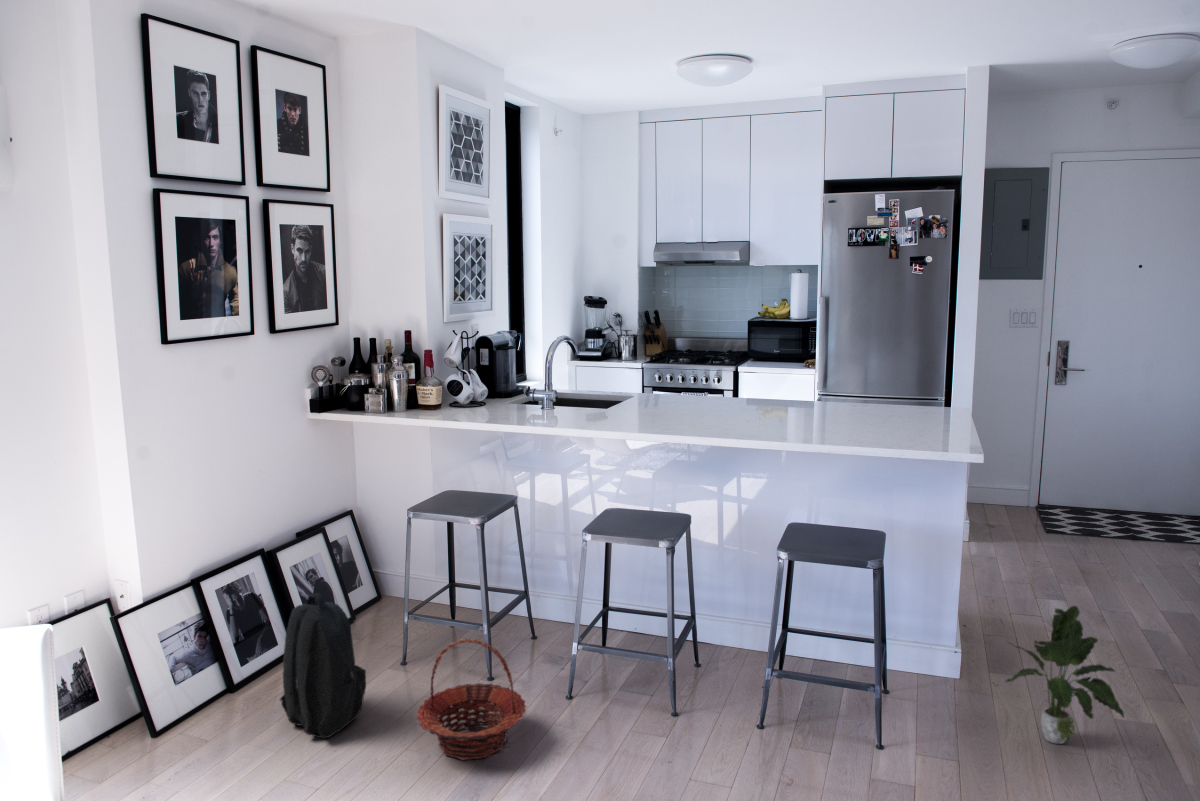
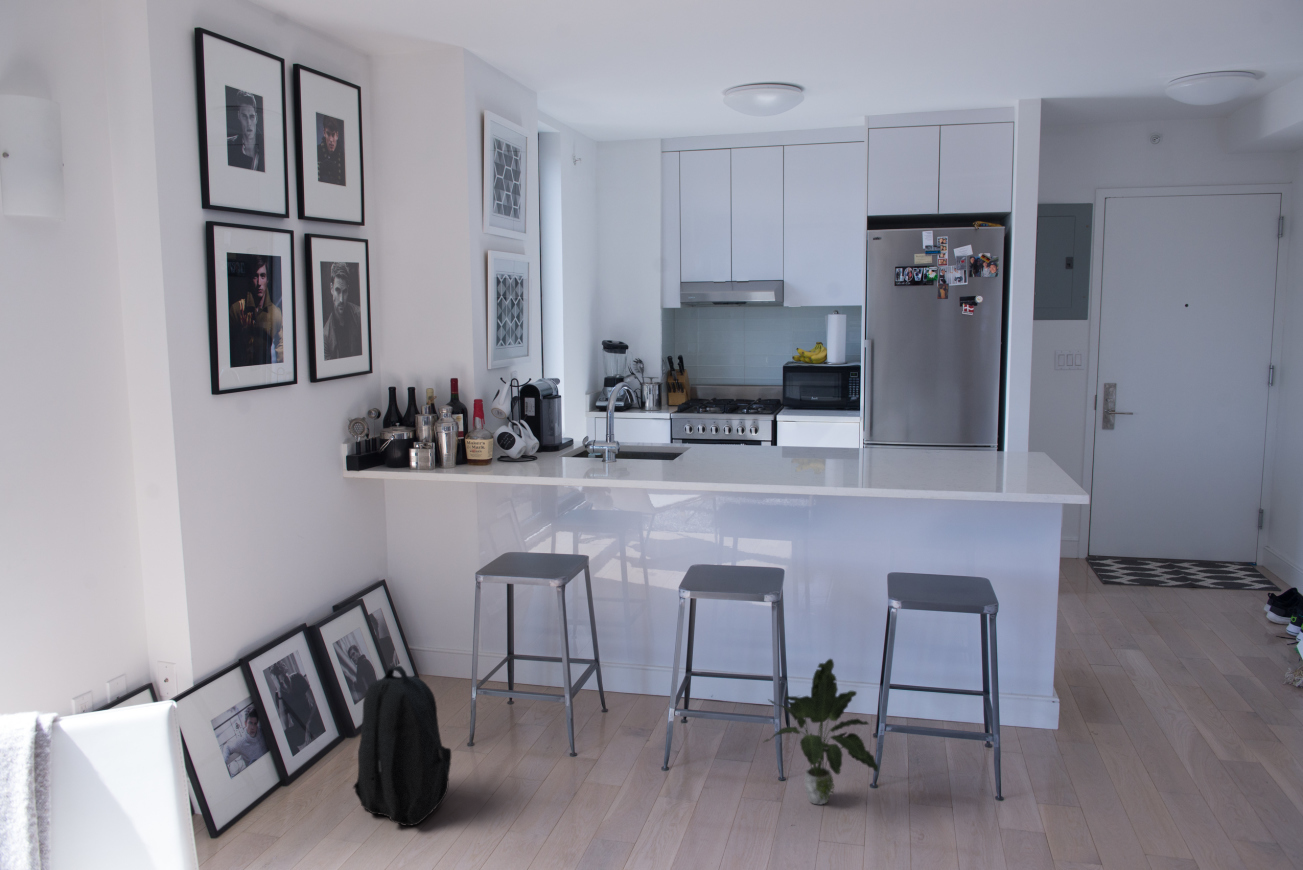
potted plant: present [1006,606,1124,744] -> present [765,659,878,805]
basket: present [417,639,526,760] -> none [518,706,636,837]

